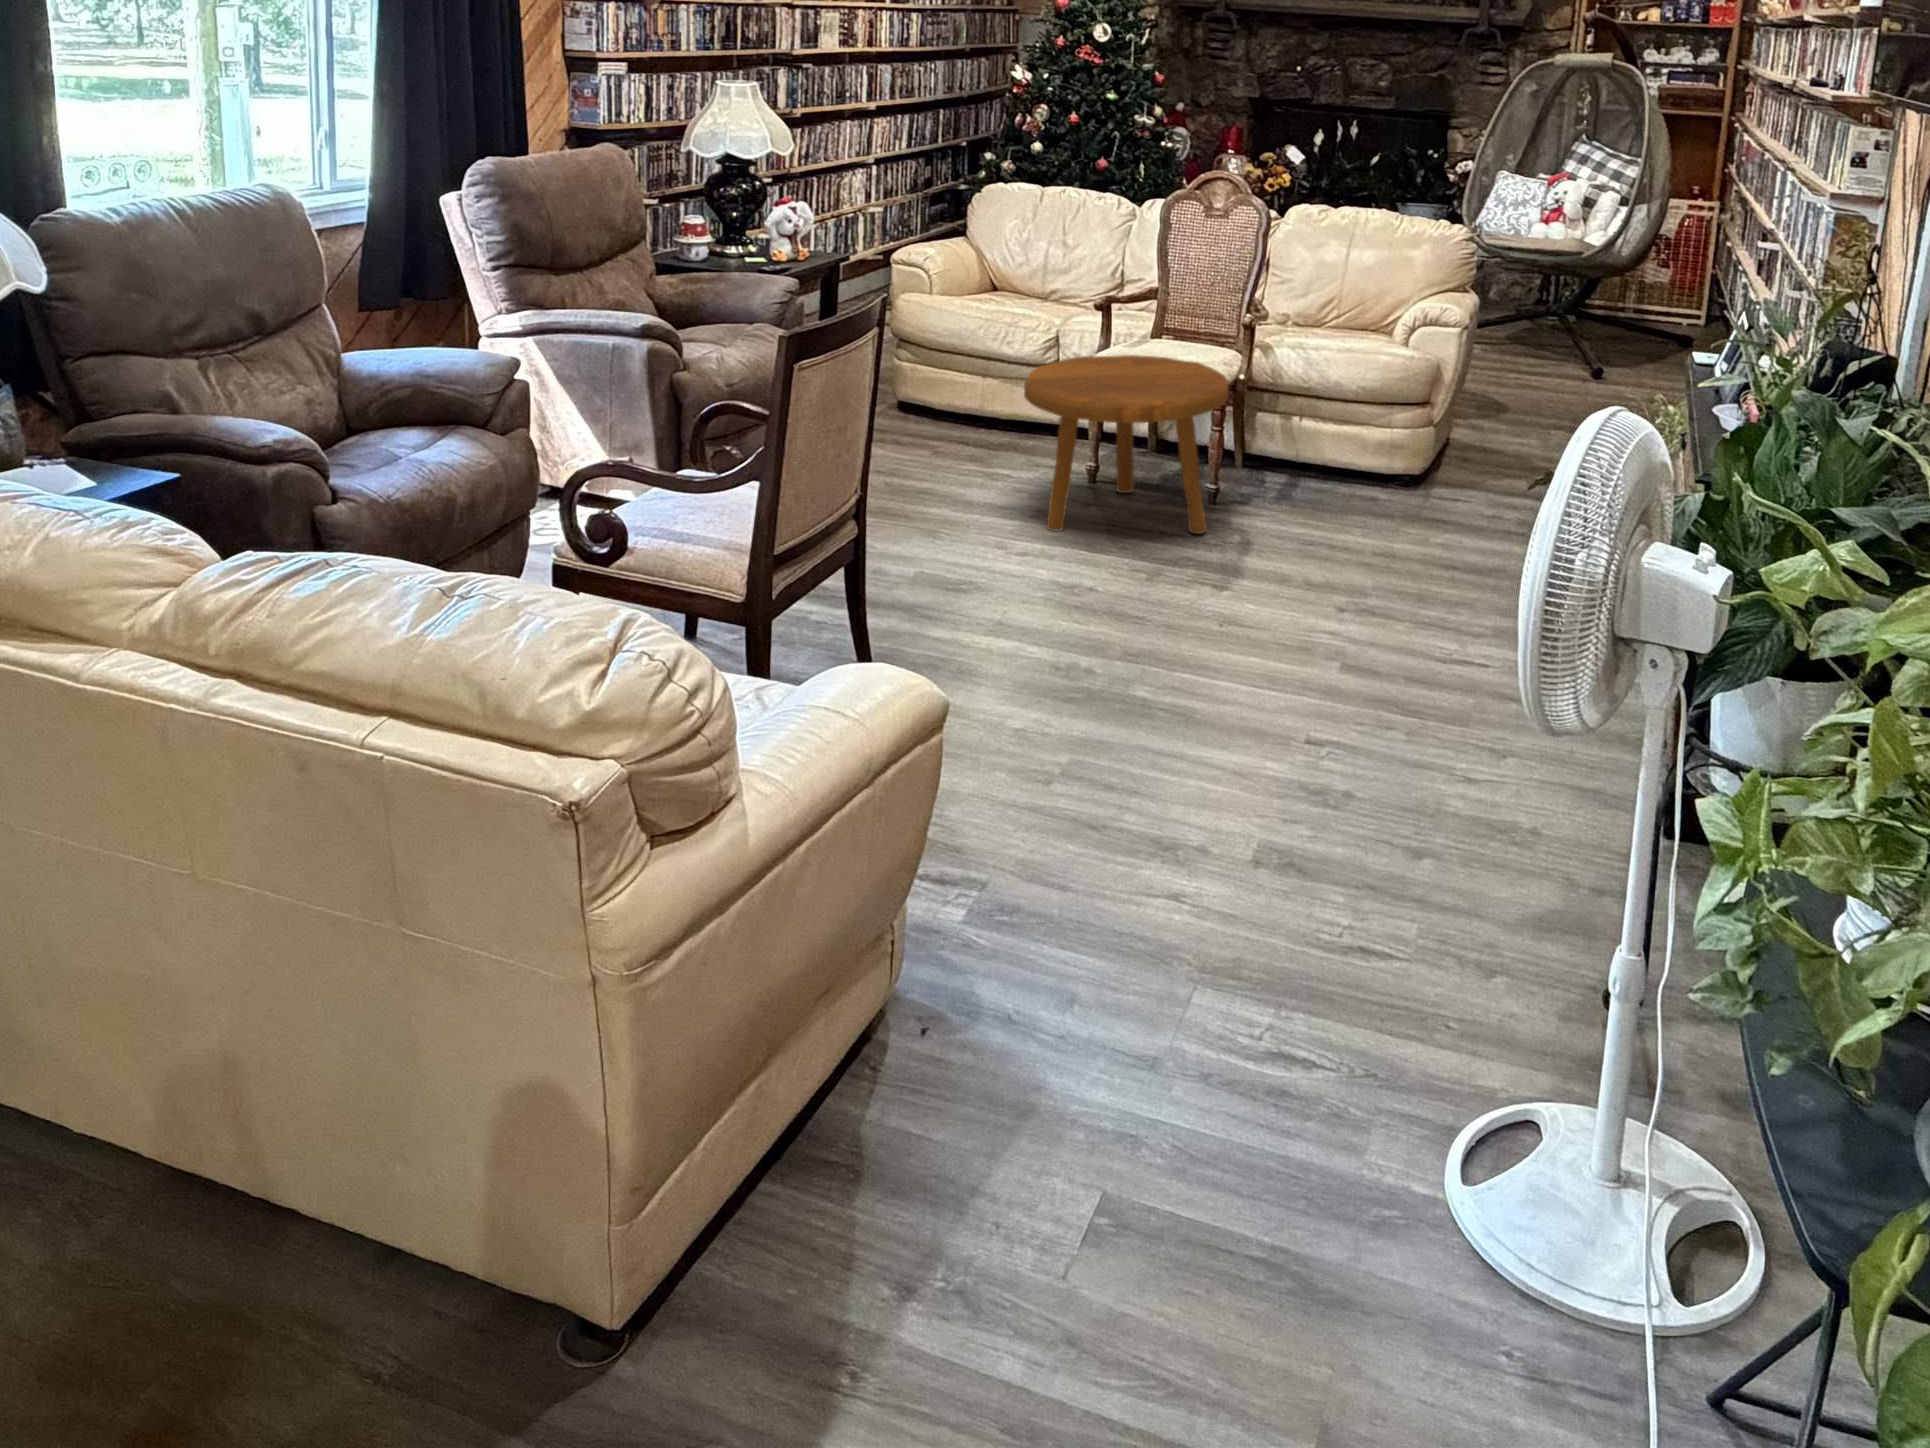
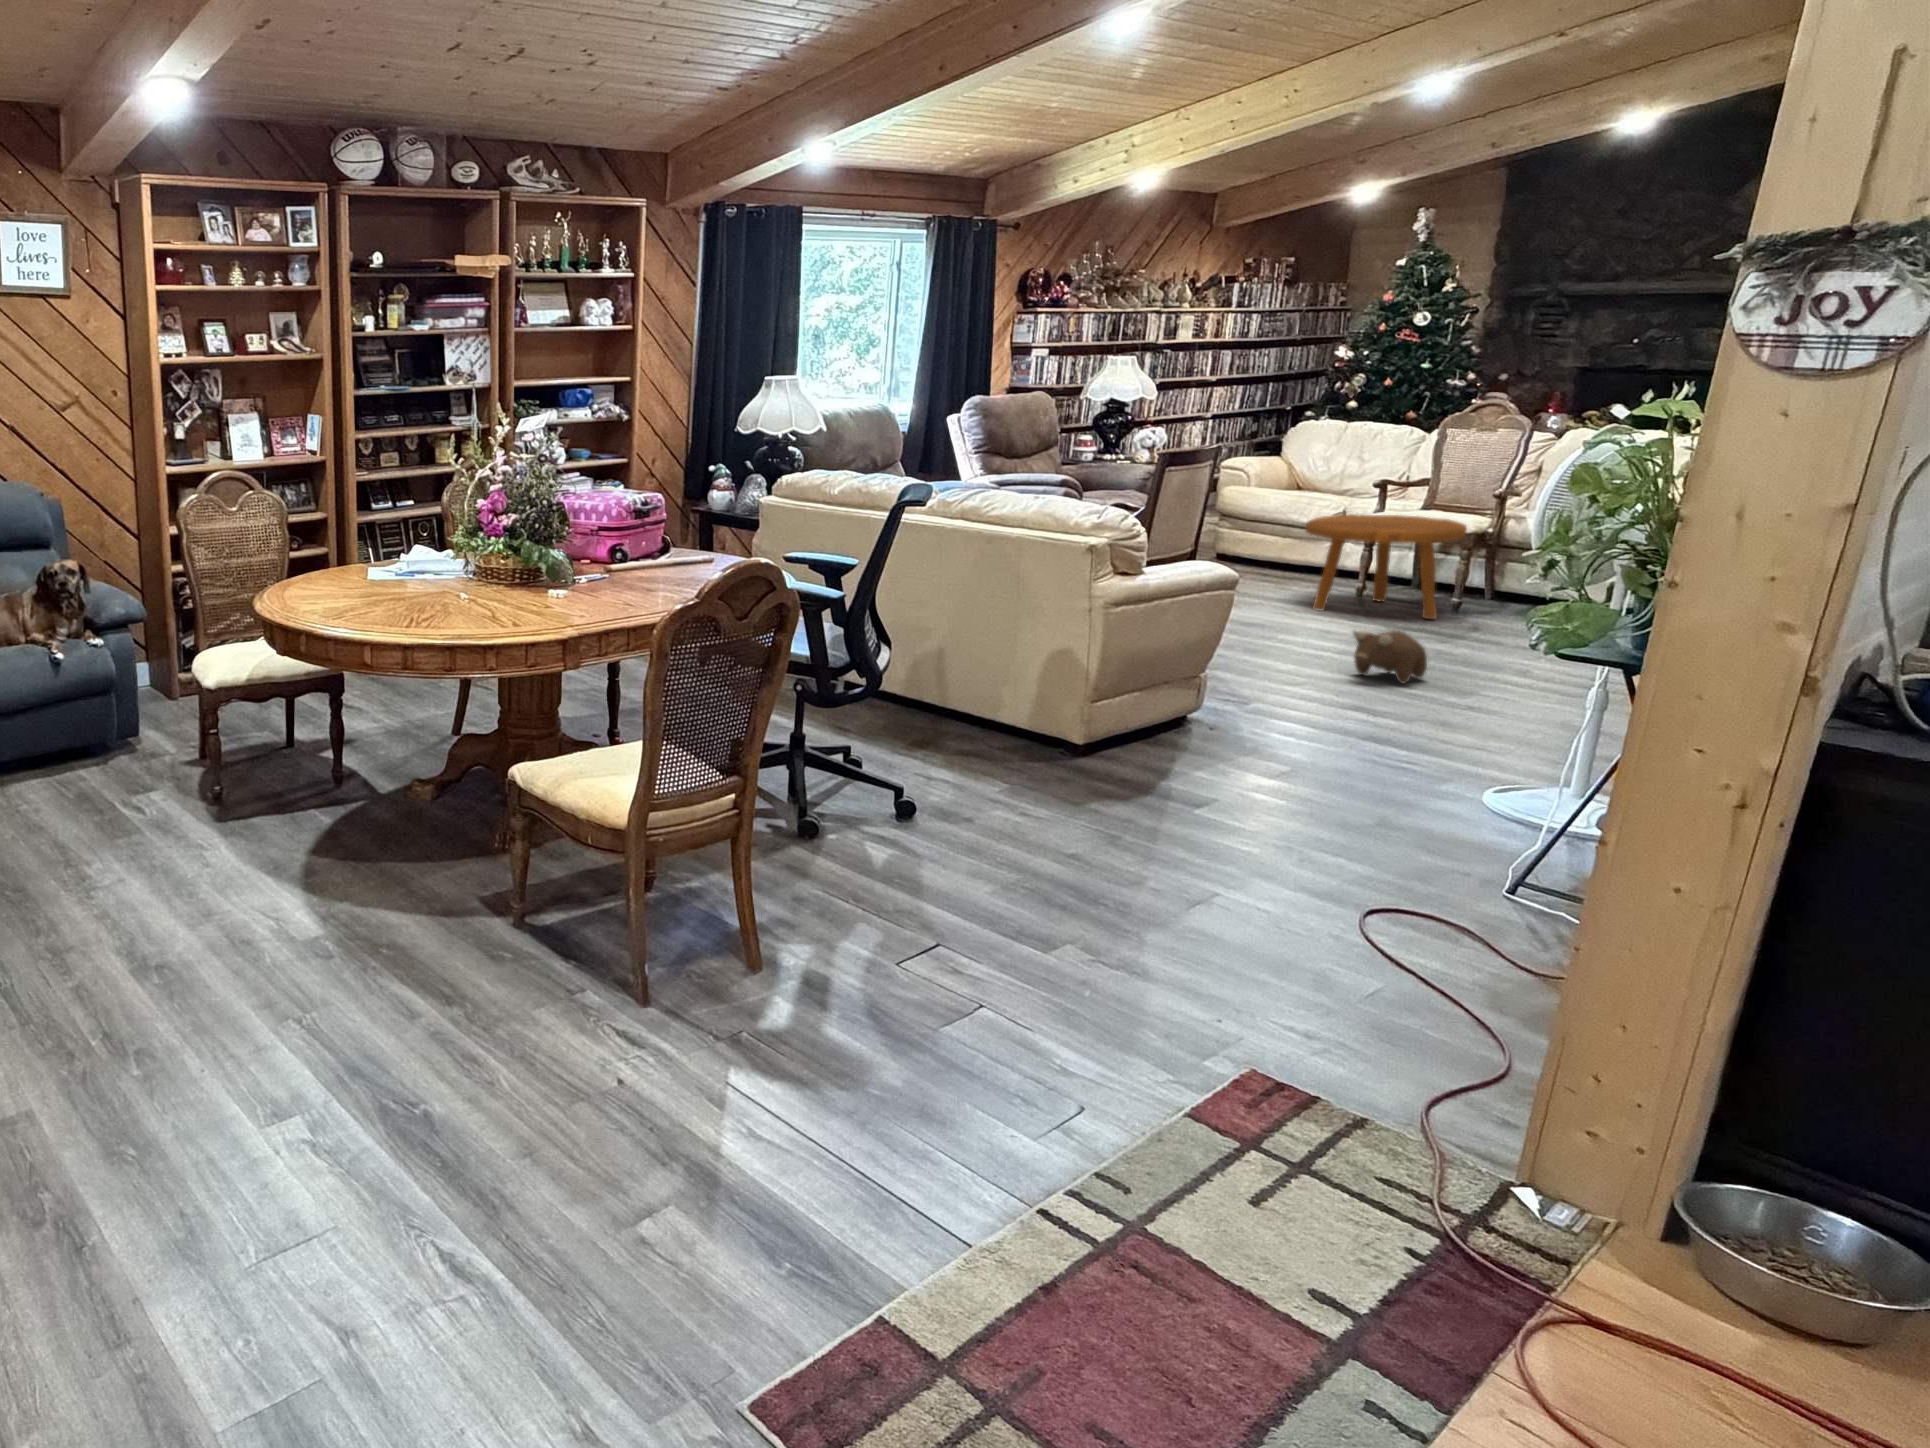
plush toy: none [1144,656,1253,765] -> present [1353,631,1427,683]

